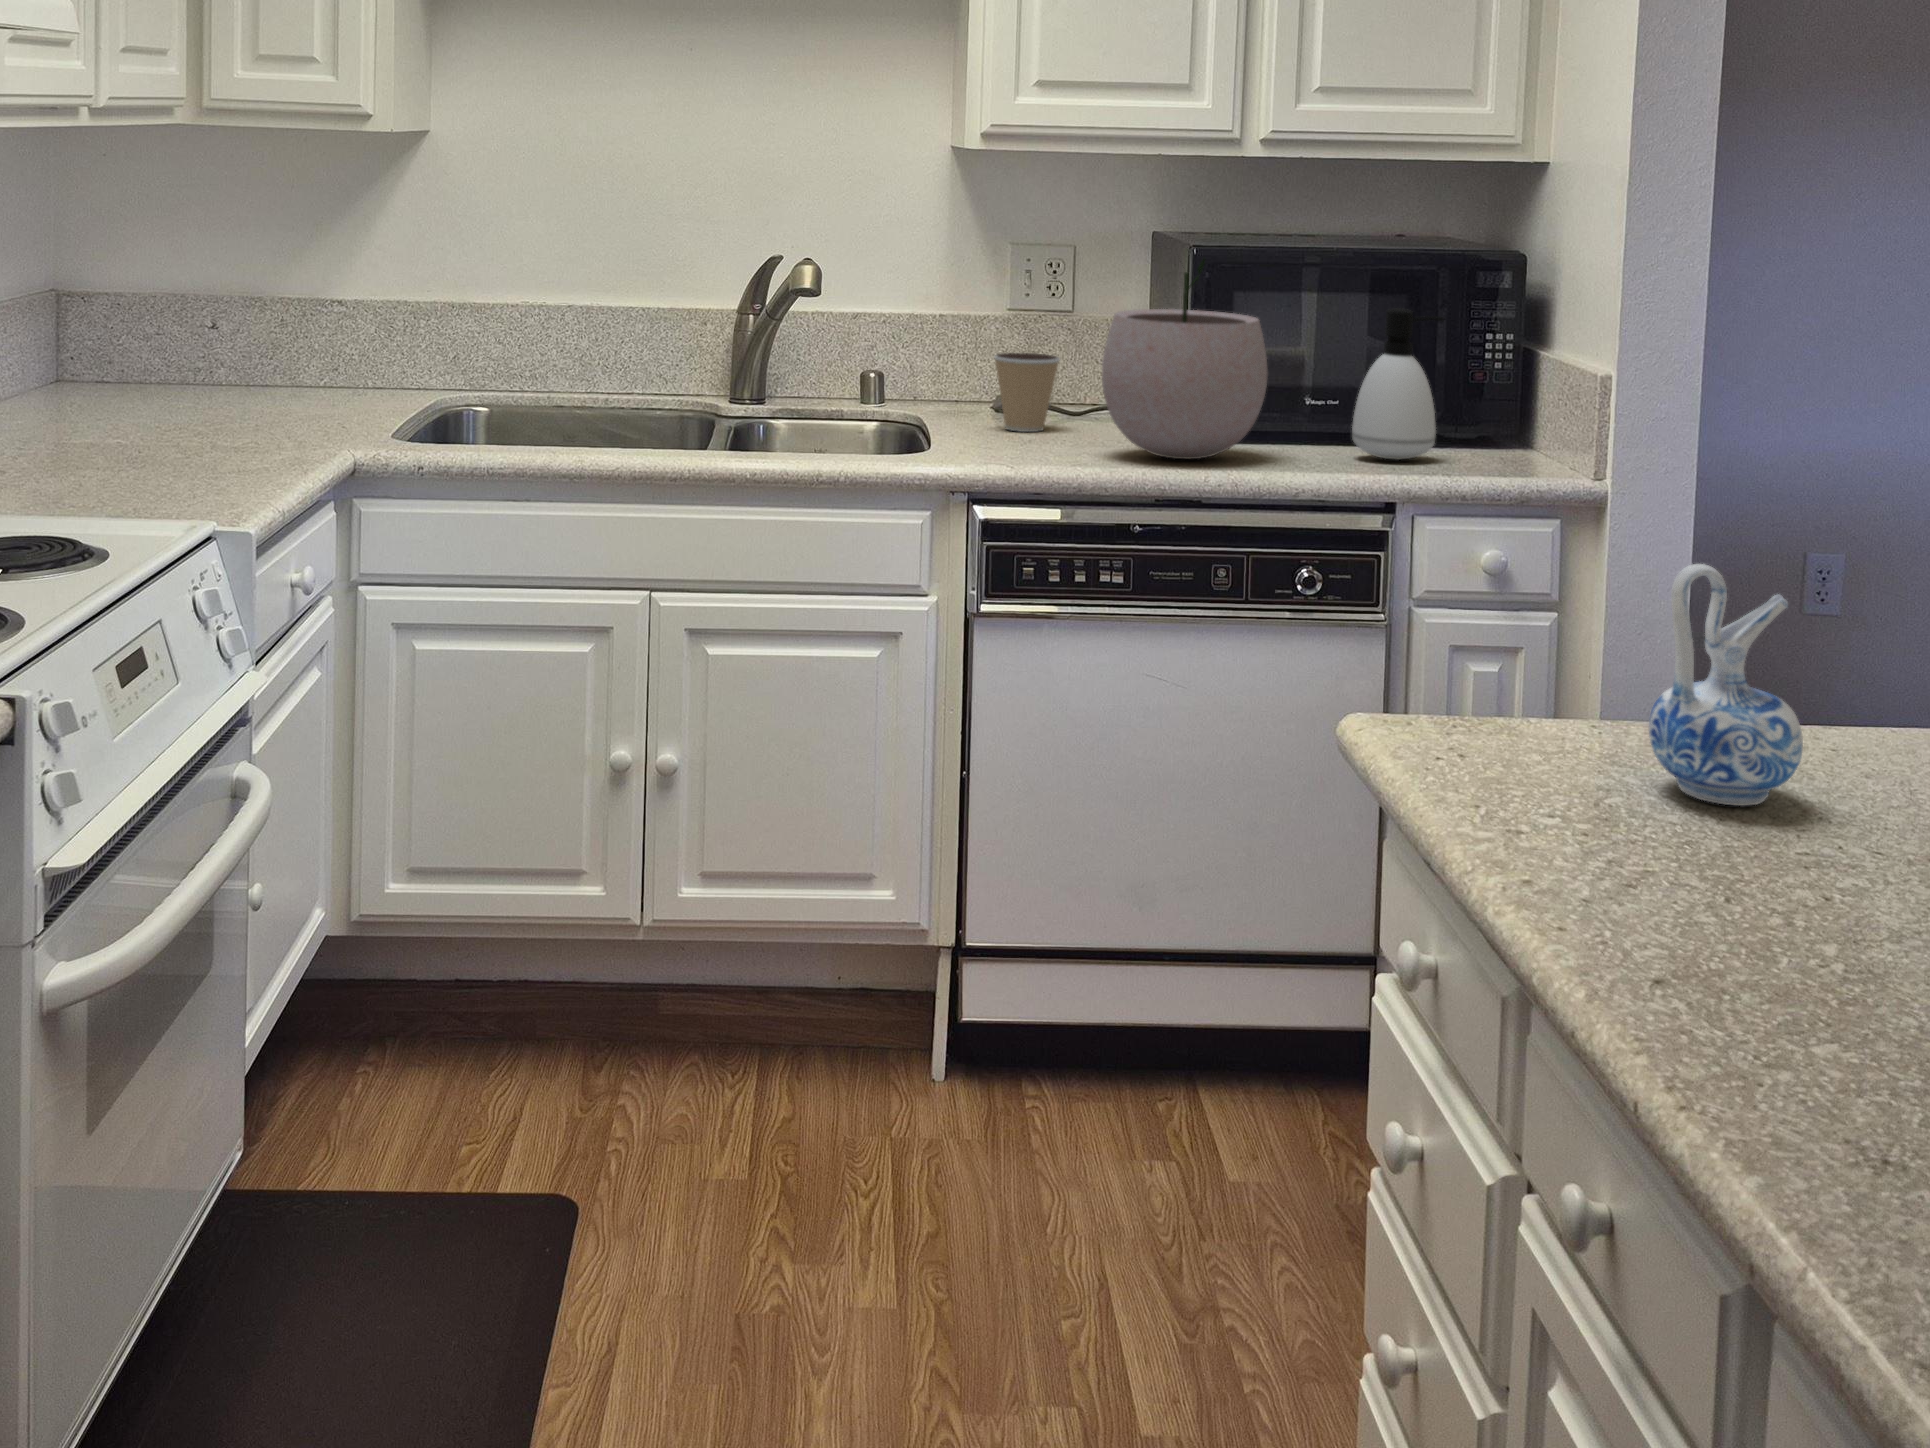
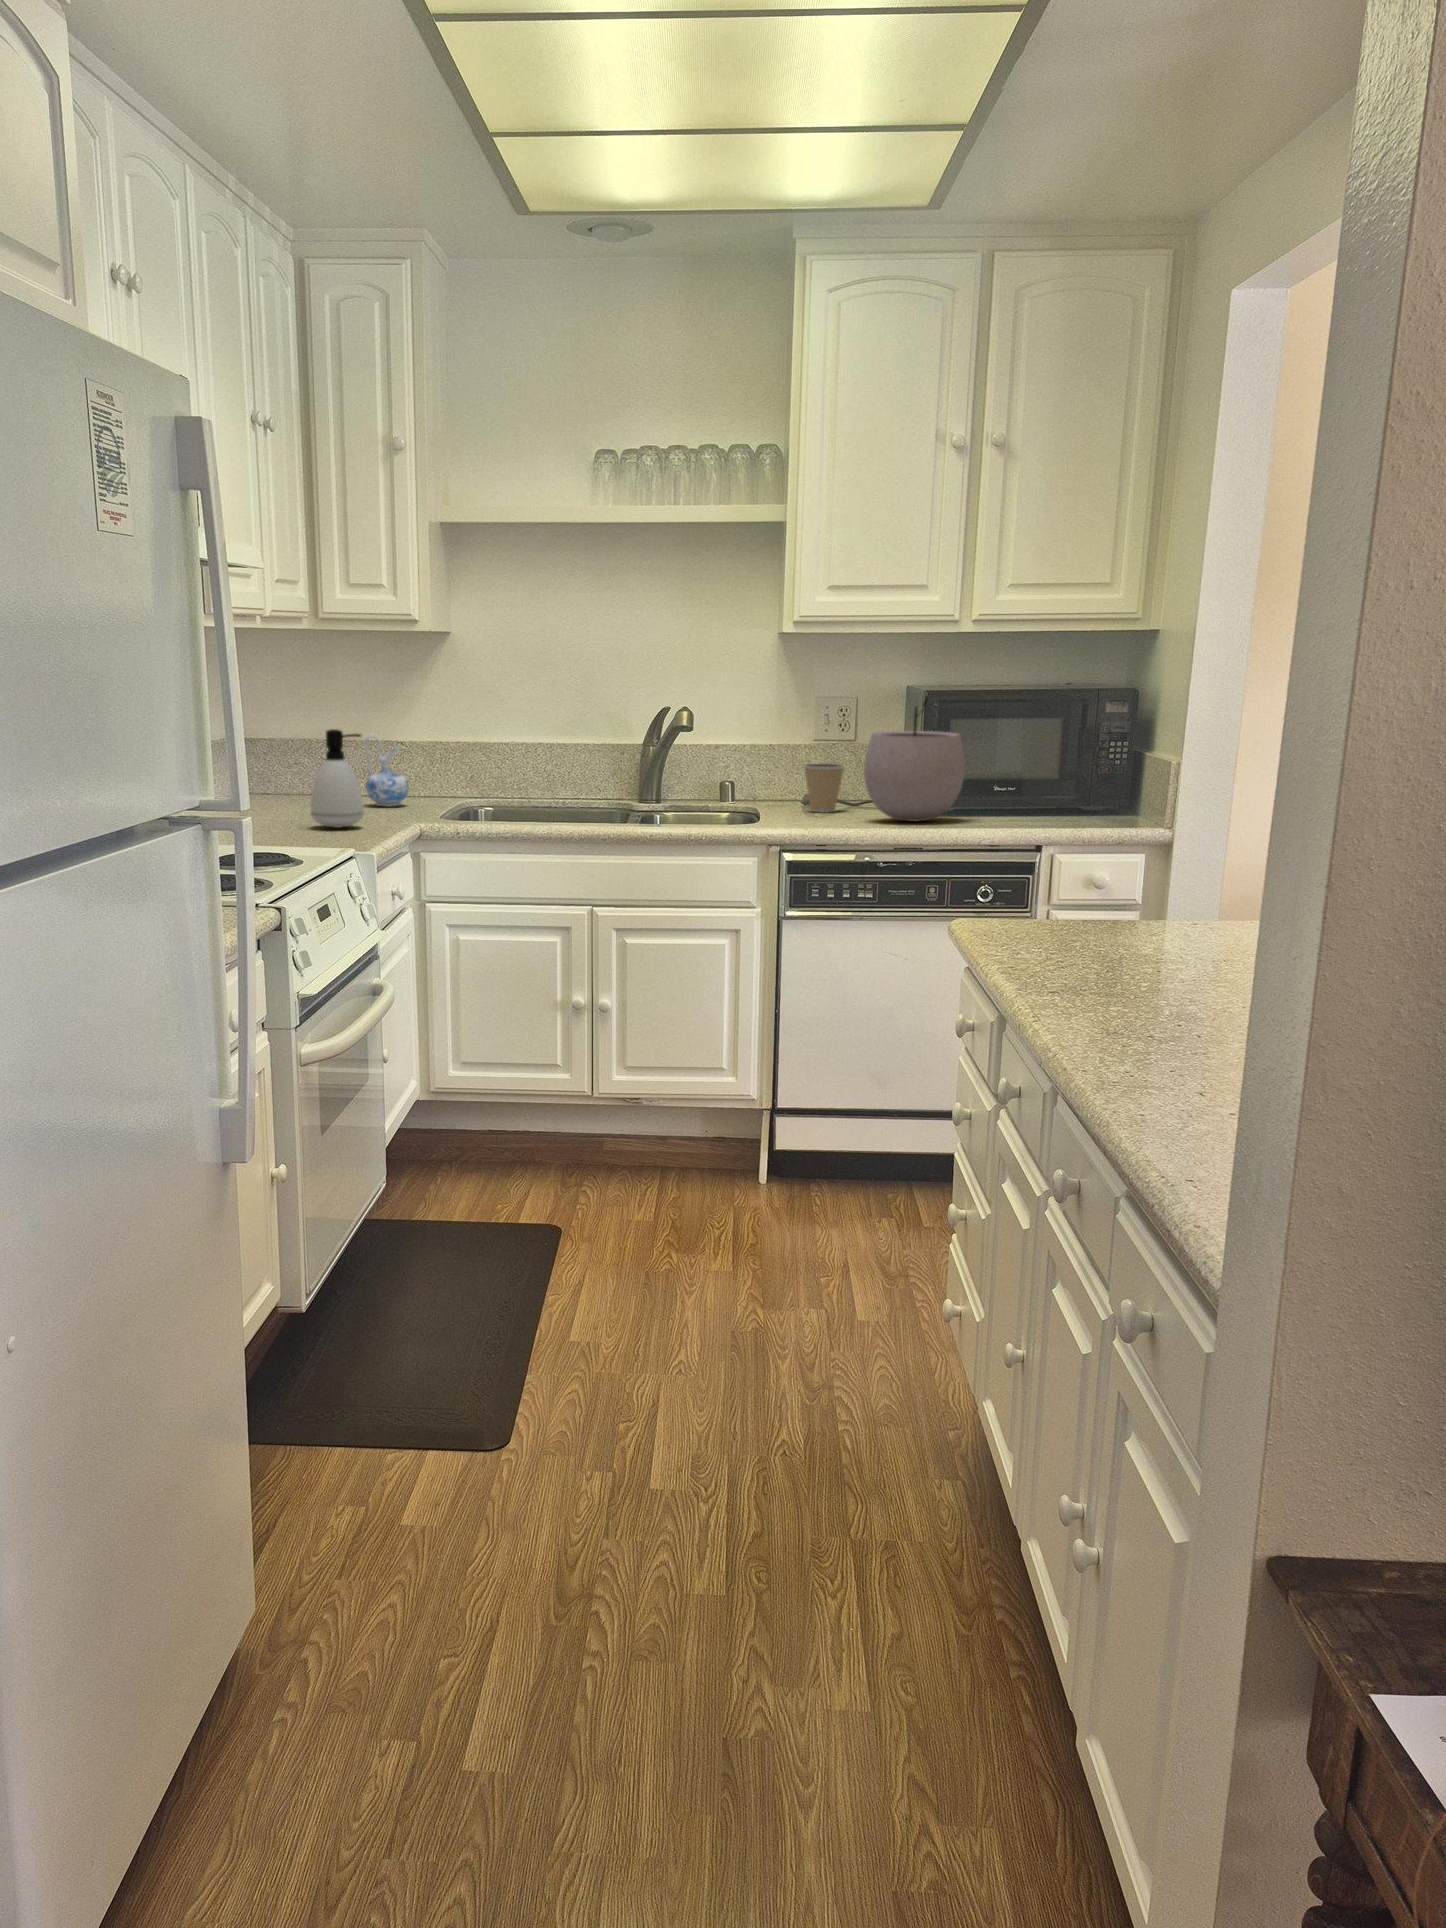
soap dispenser: present [1352,308,1444,460] -> present [311,729,363,828]
ceramic pitcher: present [1649,564,1803,806] -> present [364,734,408,806]

